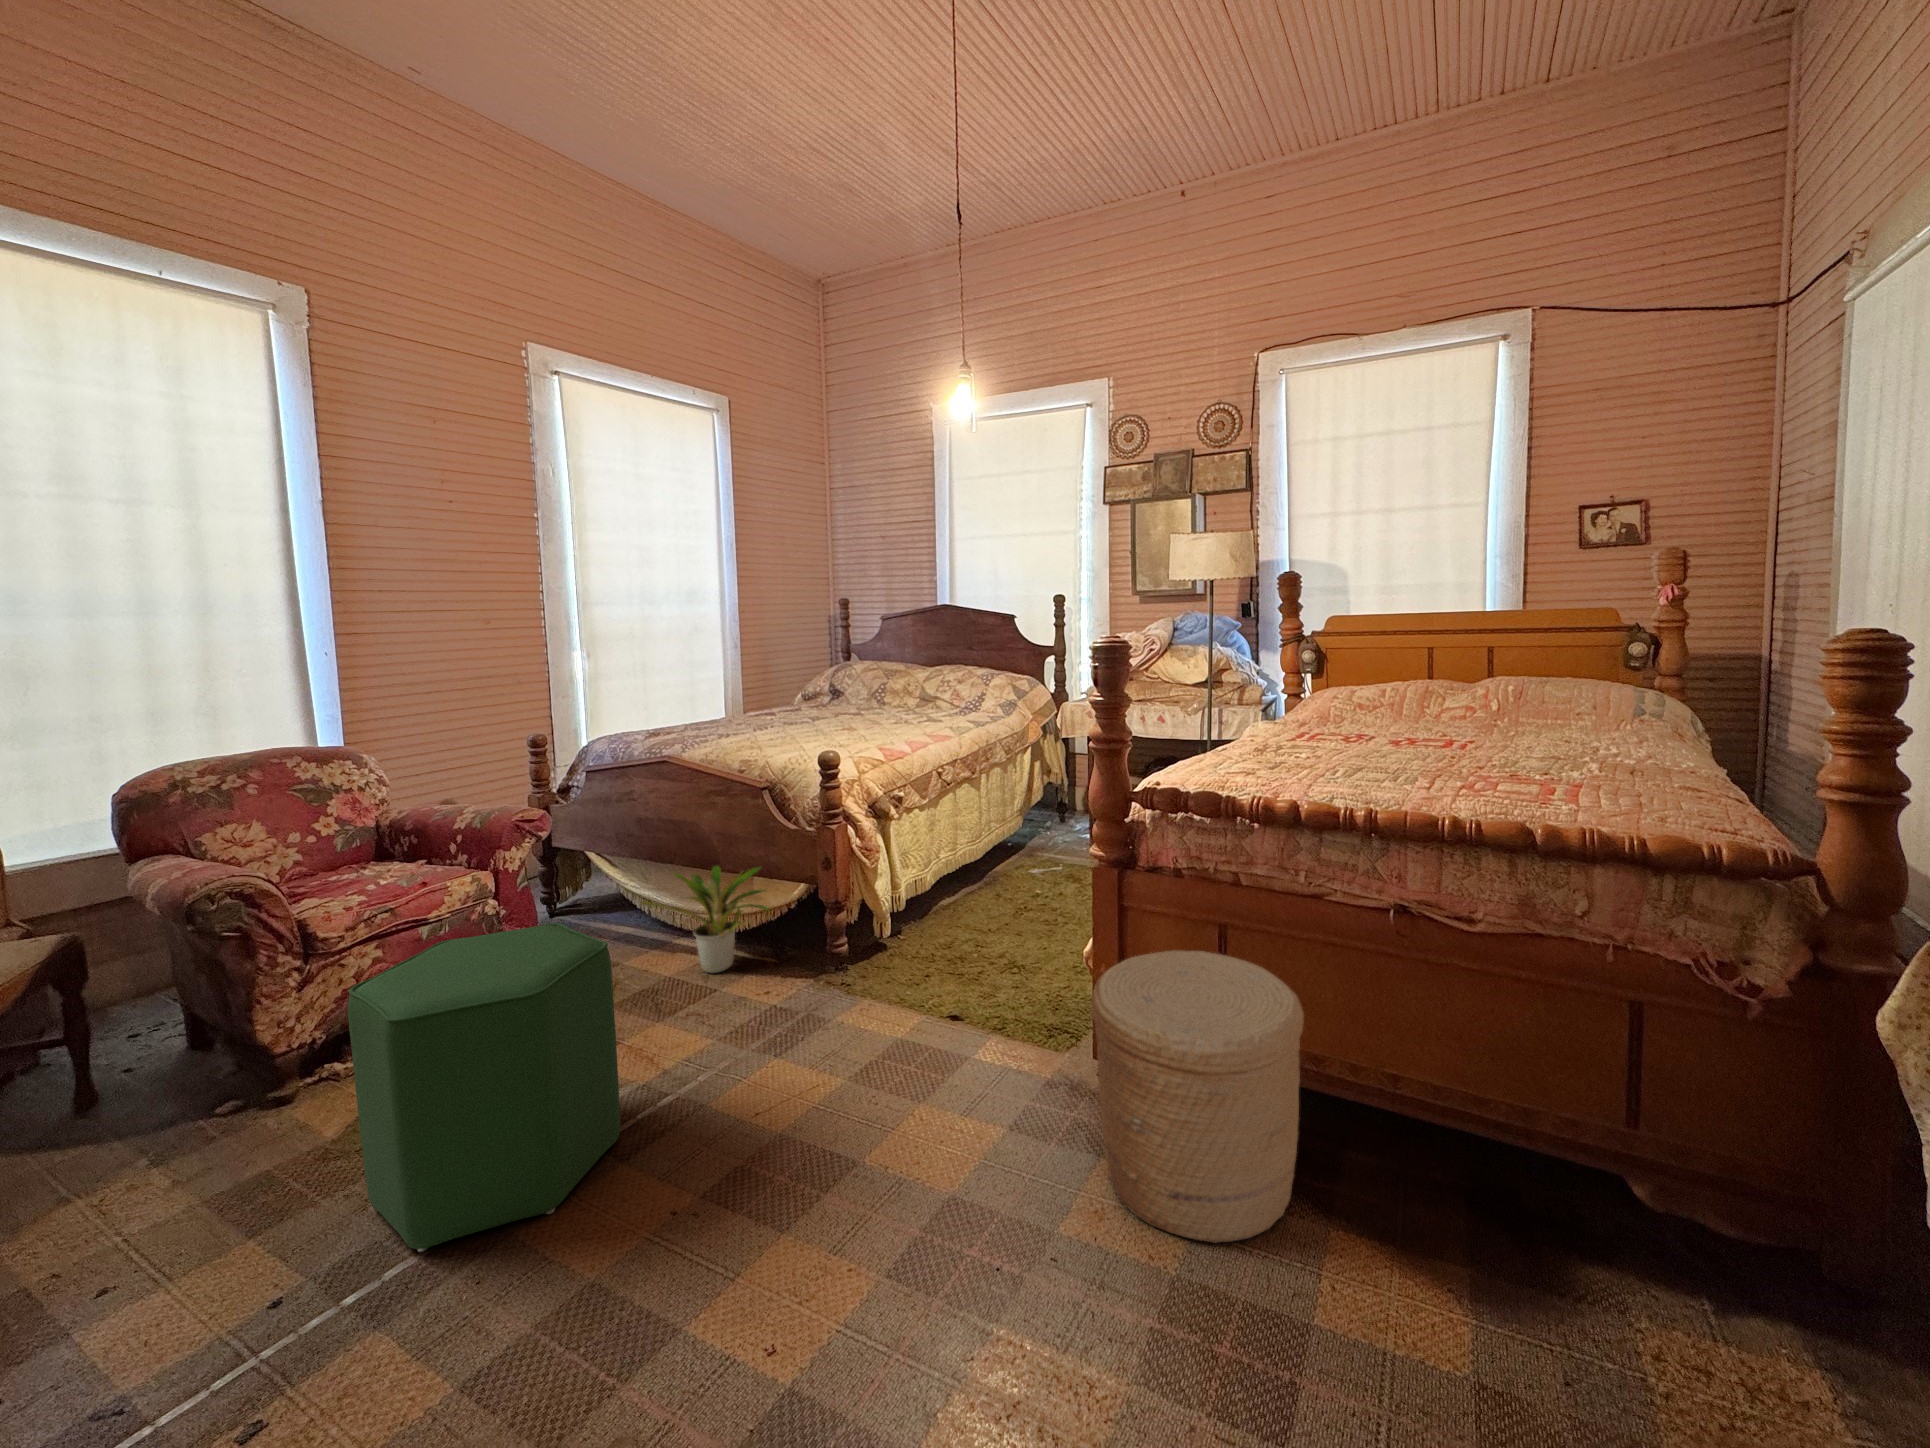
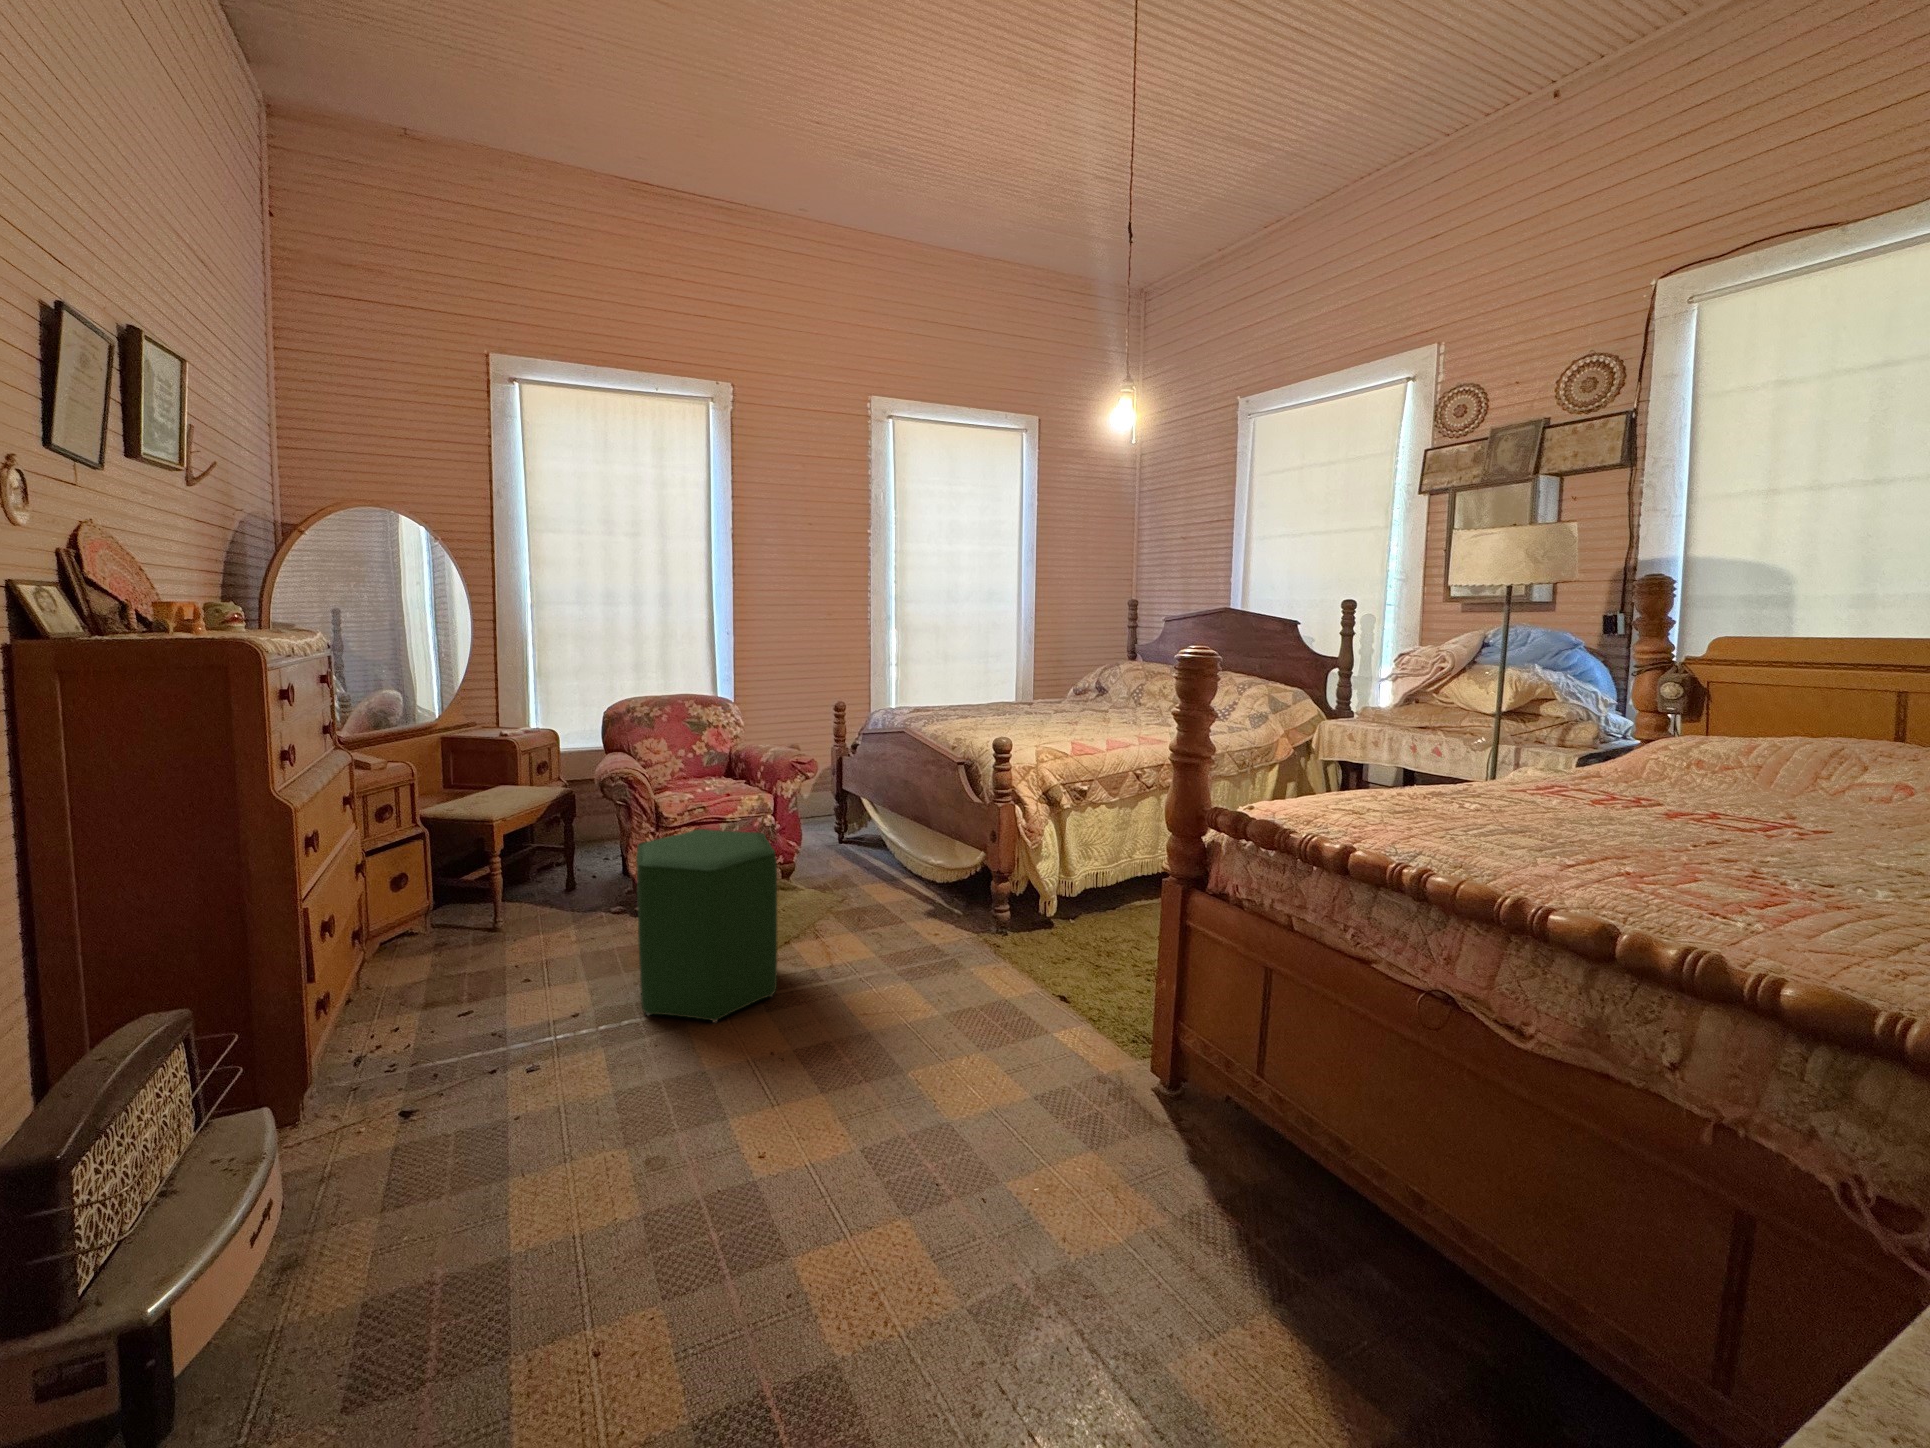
potted plant: present [641,866,769,973] -> none [863,820,951,910]
woven basket: present [1091,950,1304,1243] -> none [1063,972,1288,1279]

